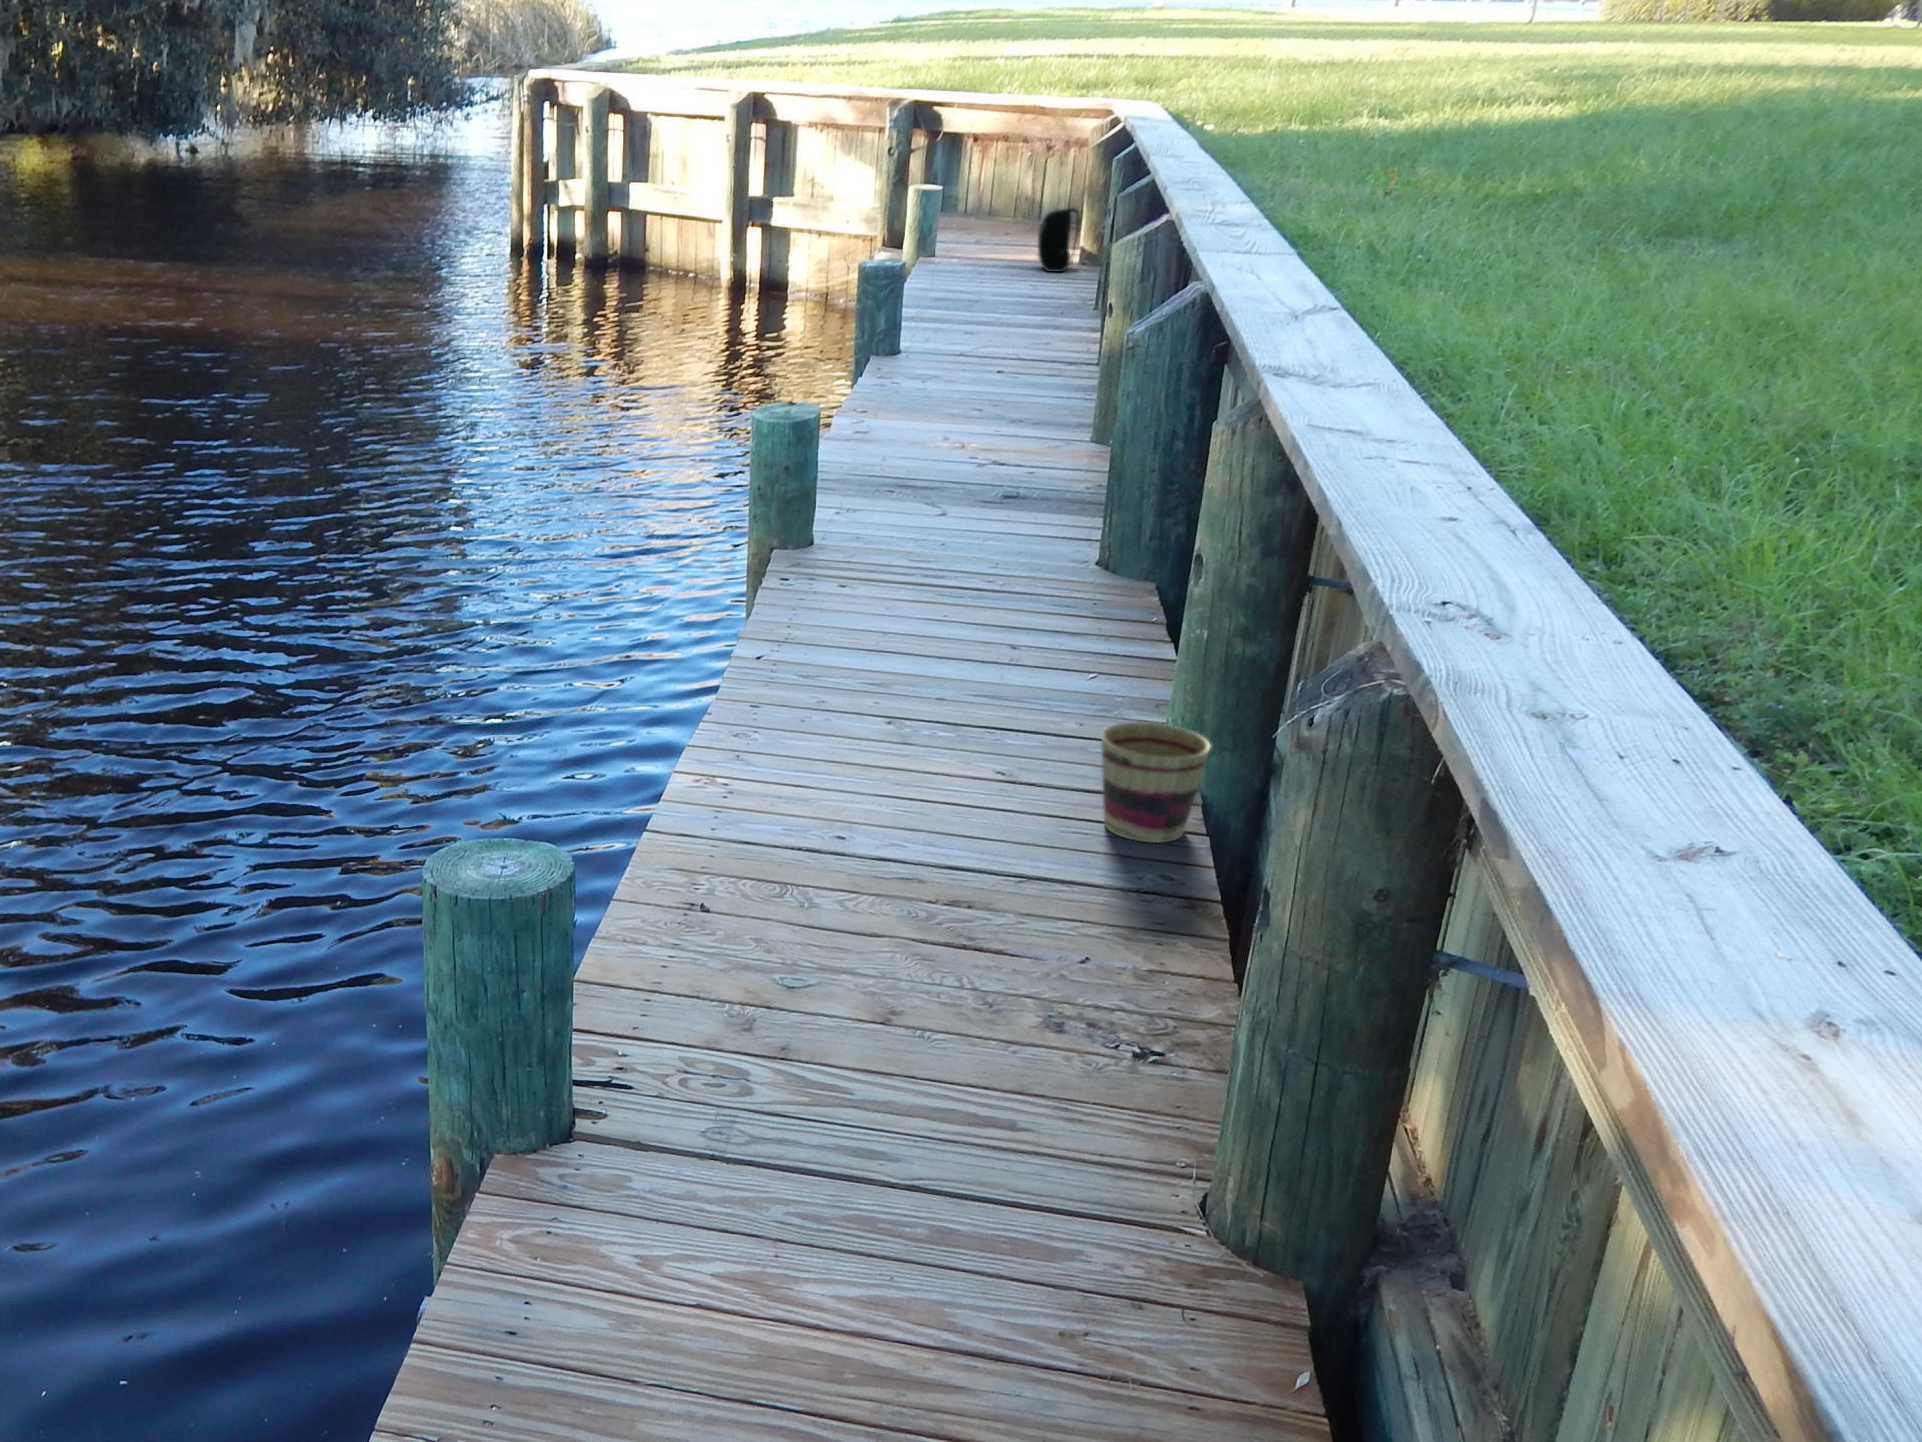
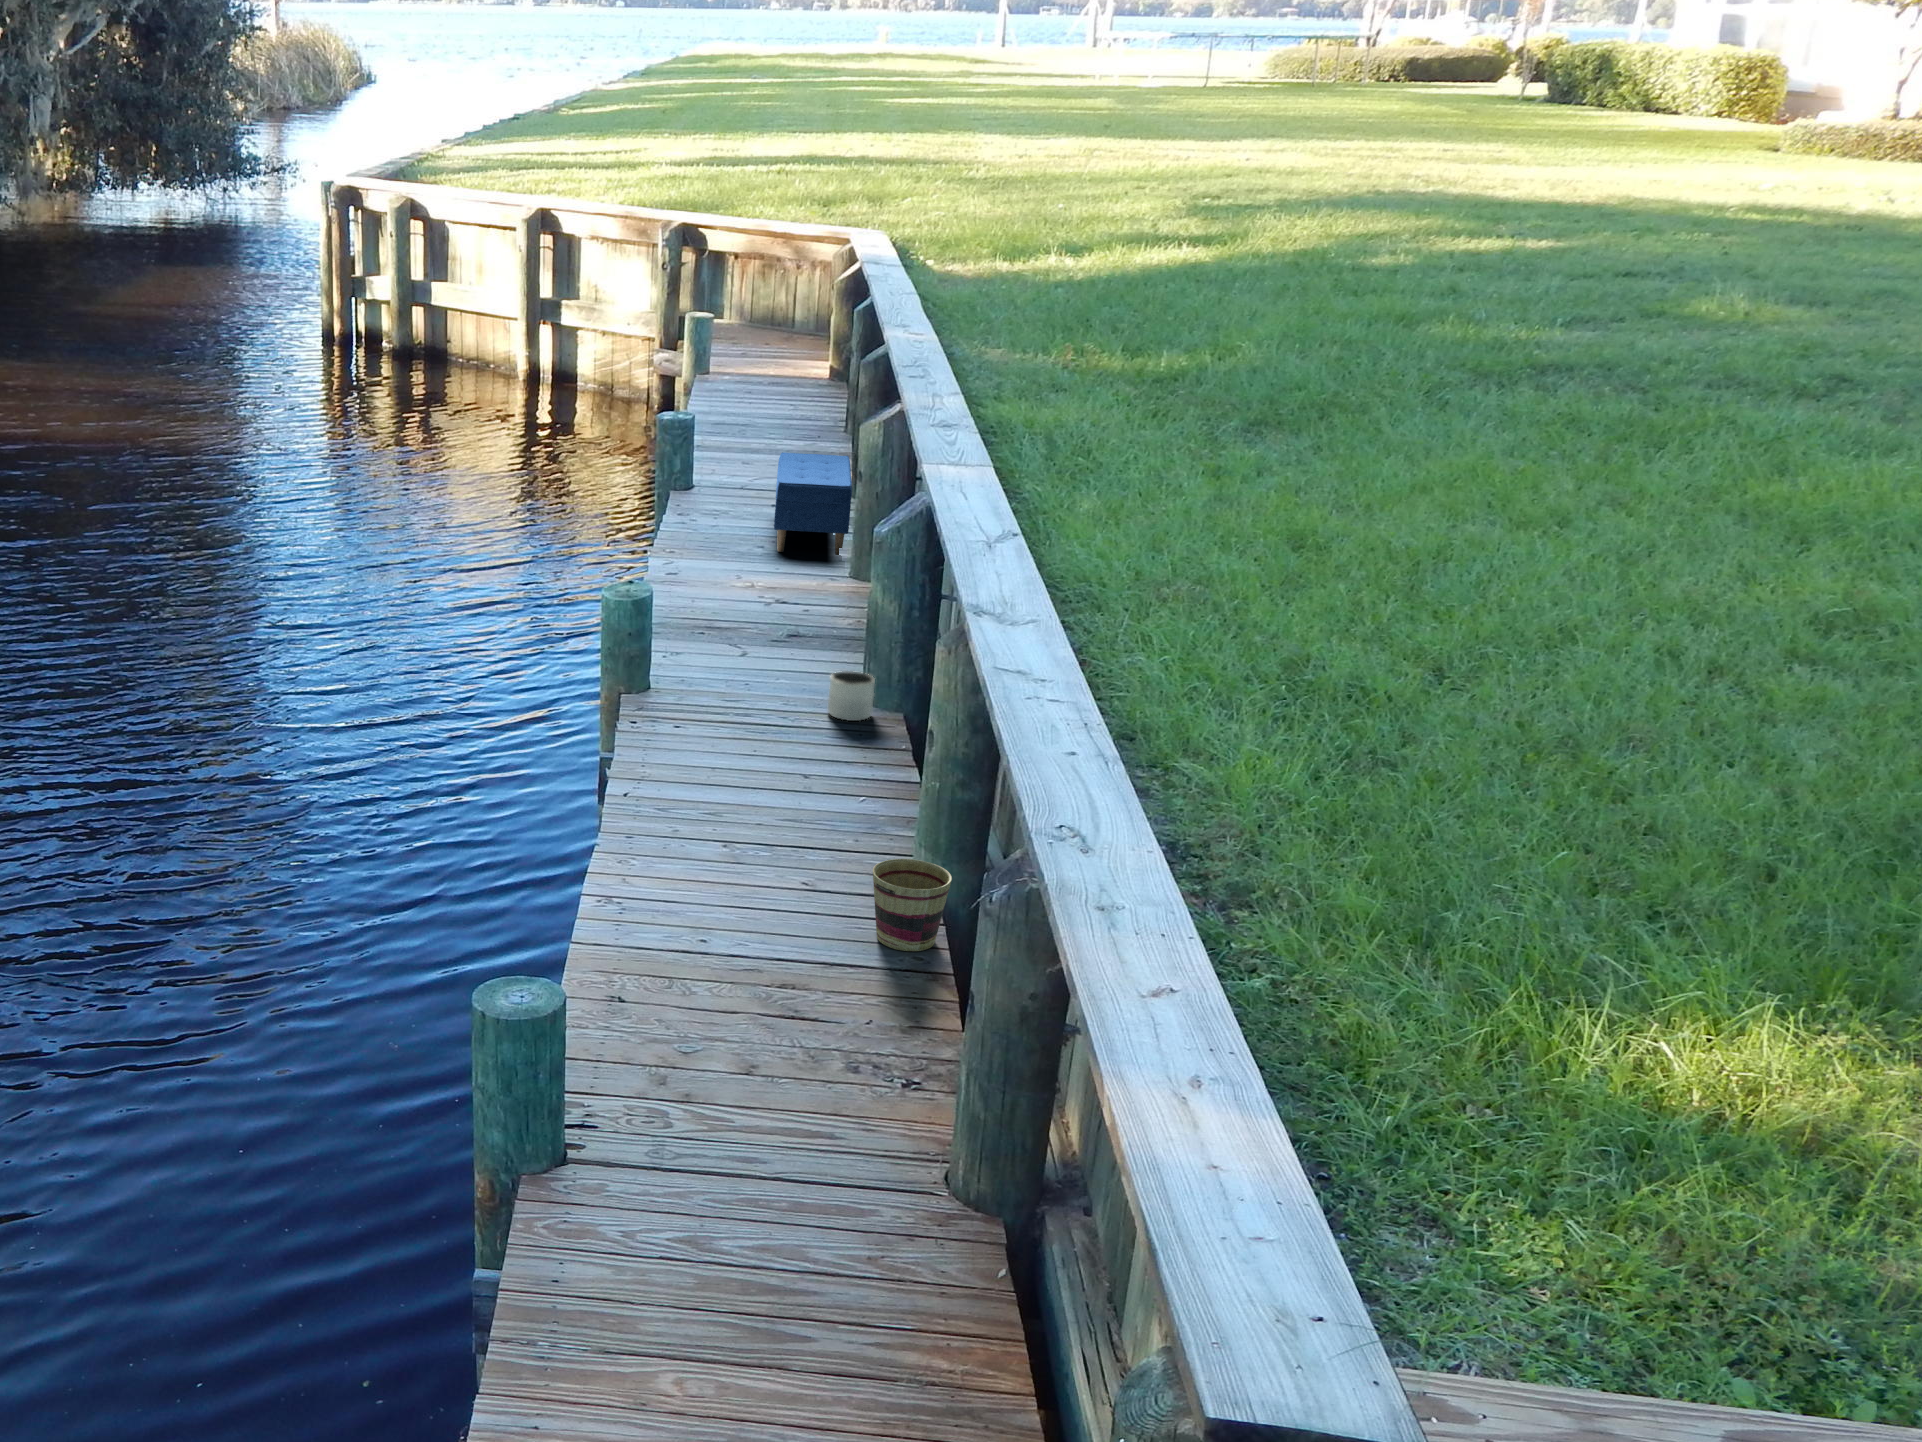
backpack: present [1038,208,1080,272] -> none [796,329,836,385]
bench: none [999,311,1095,425] -> present [774,453,852,555]
planter: none [1053,528,1115,588] -> present [828,671,875,721]

